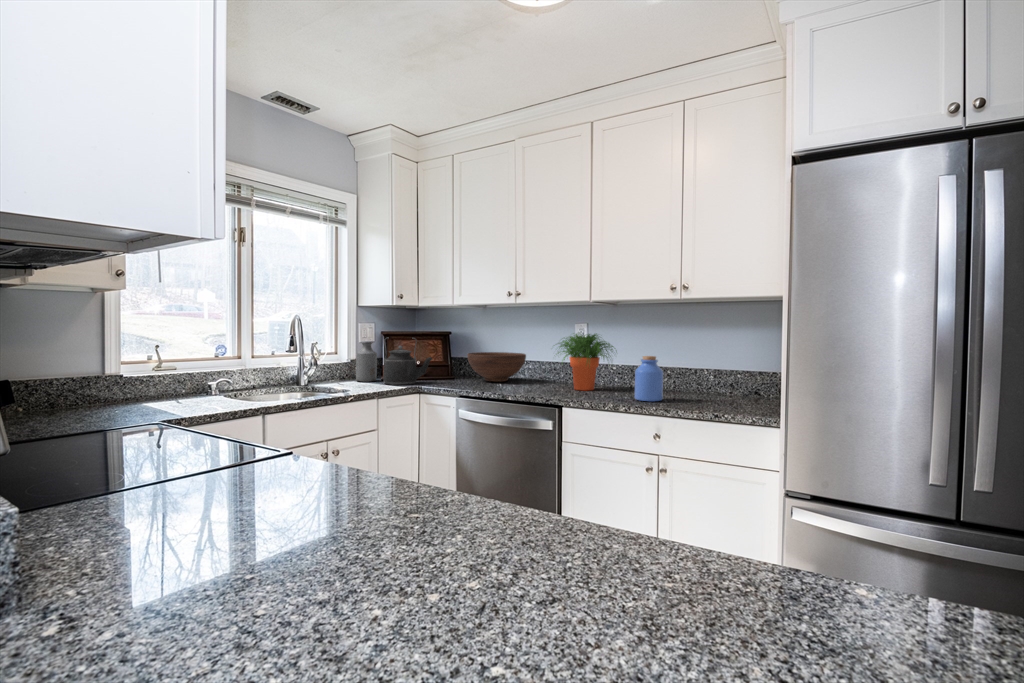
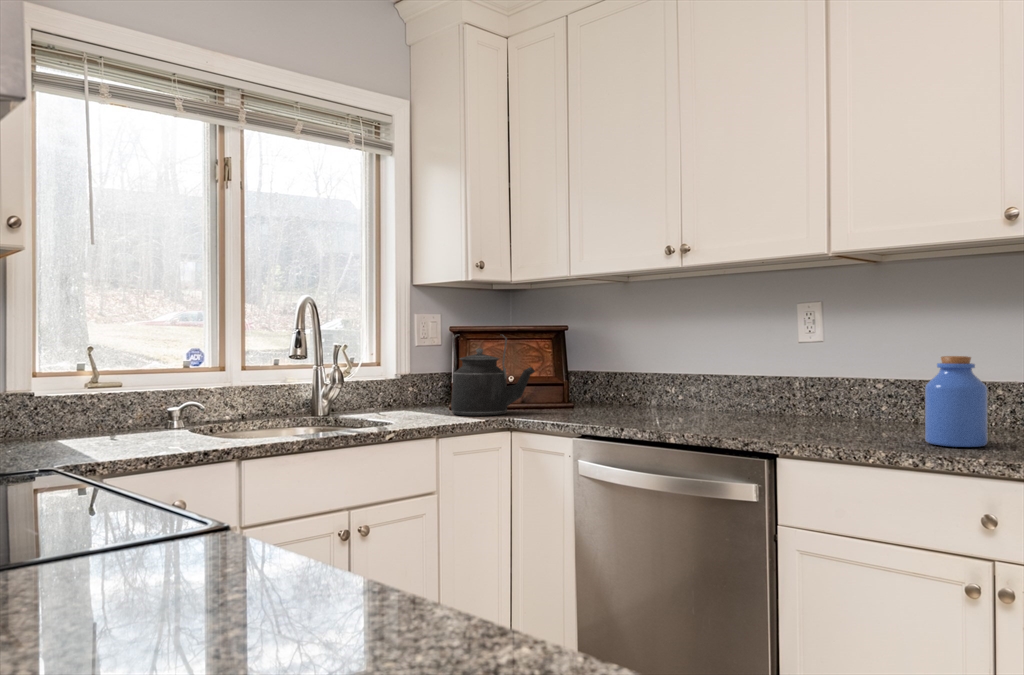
potted plant: present [558,334,613,391] -> none [749,316,884,427]
bottle: present [356,341,377,382] -> none [408,343,442,411]
fruit bowl: present [468,352,526,382] -> none [596,360,703,411]

